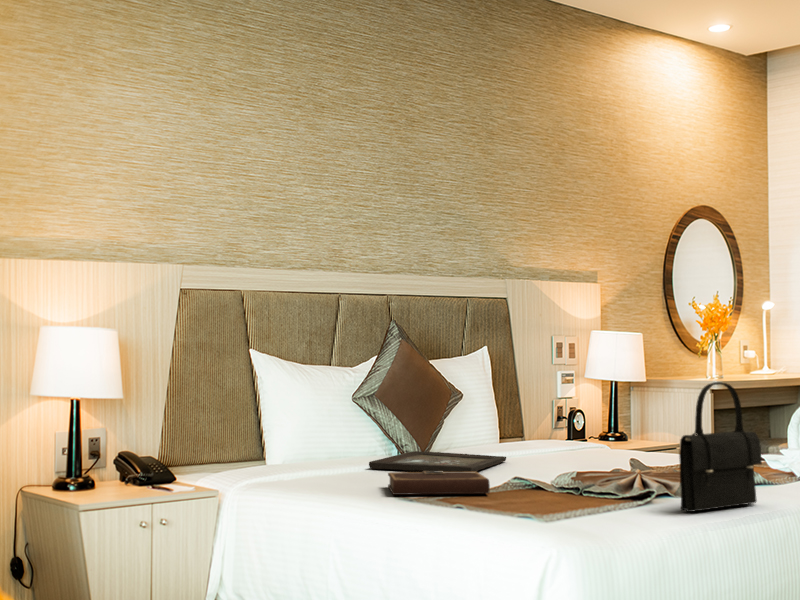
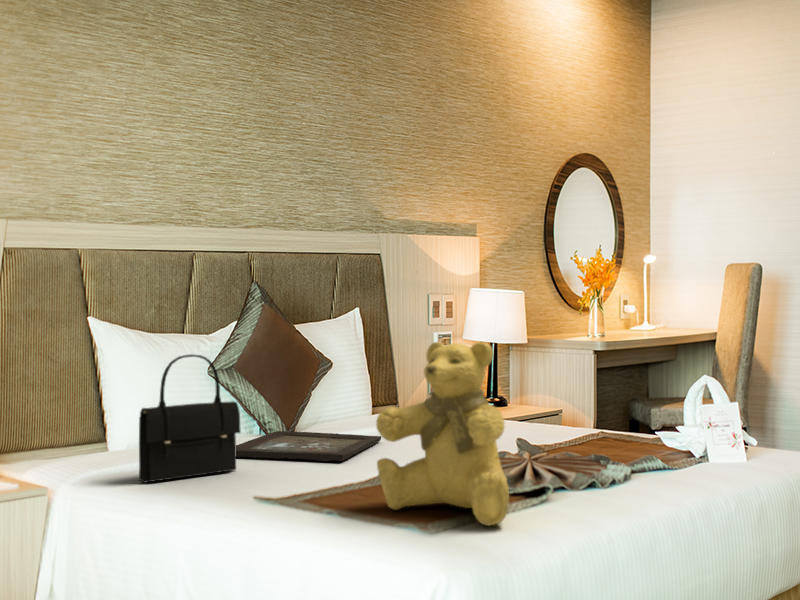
teddy bear: none [498,360,614,518] -> present [376,342,509,525]
handbag: present [679,382,762,512] -> present [139,355,241,483]
notebook: present [388,471,490,495] -> none [247,463,366,497]

